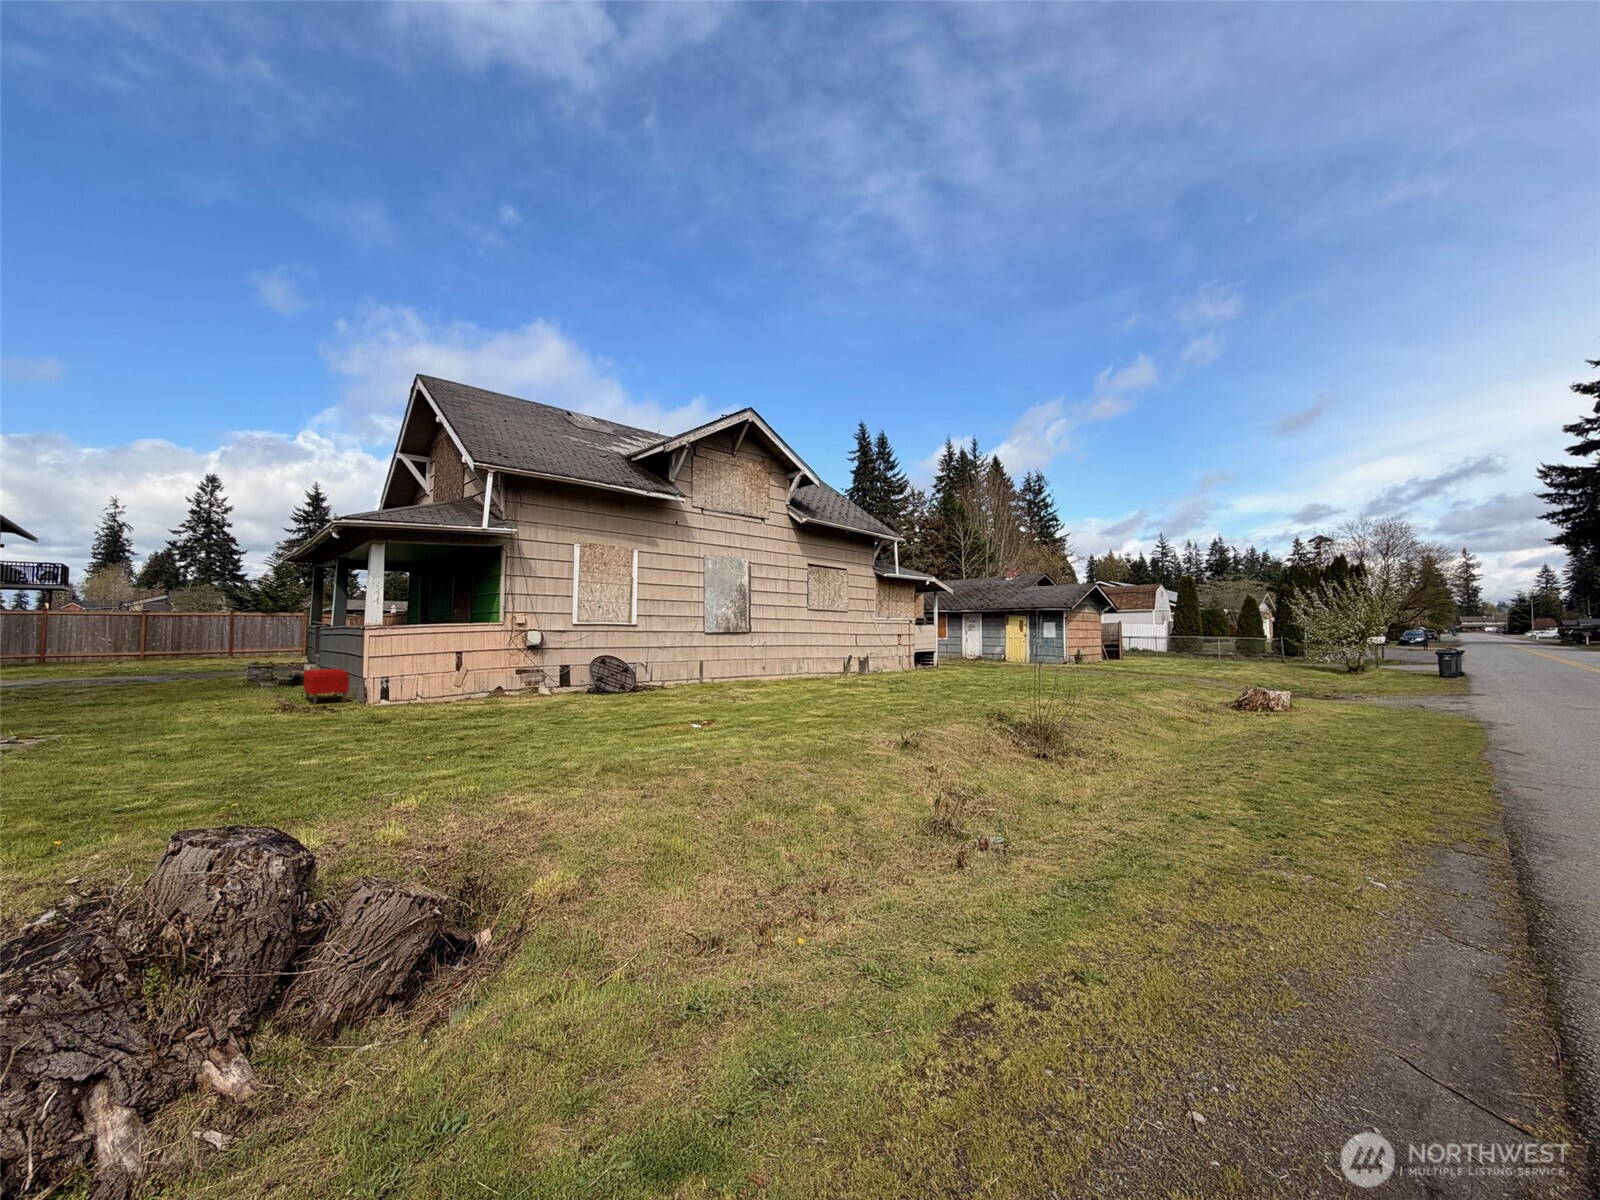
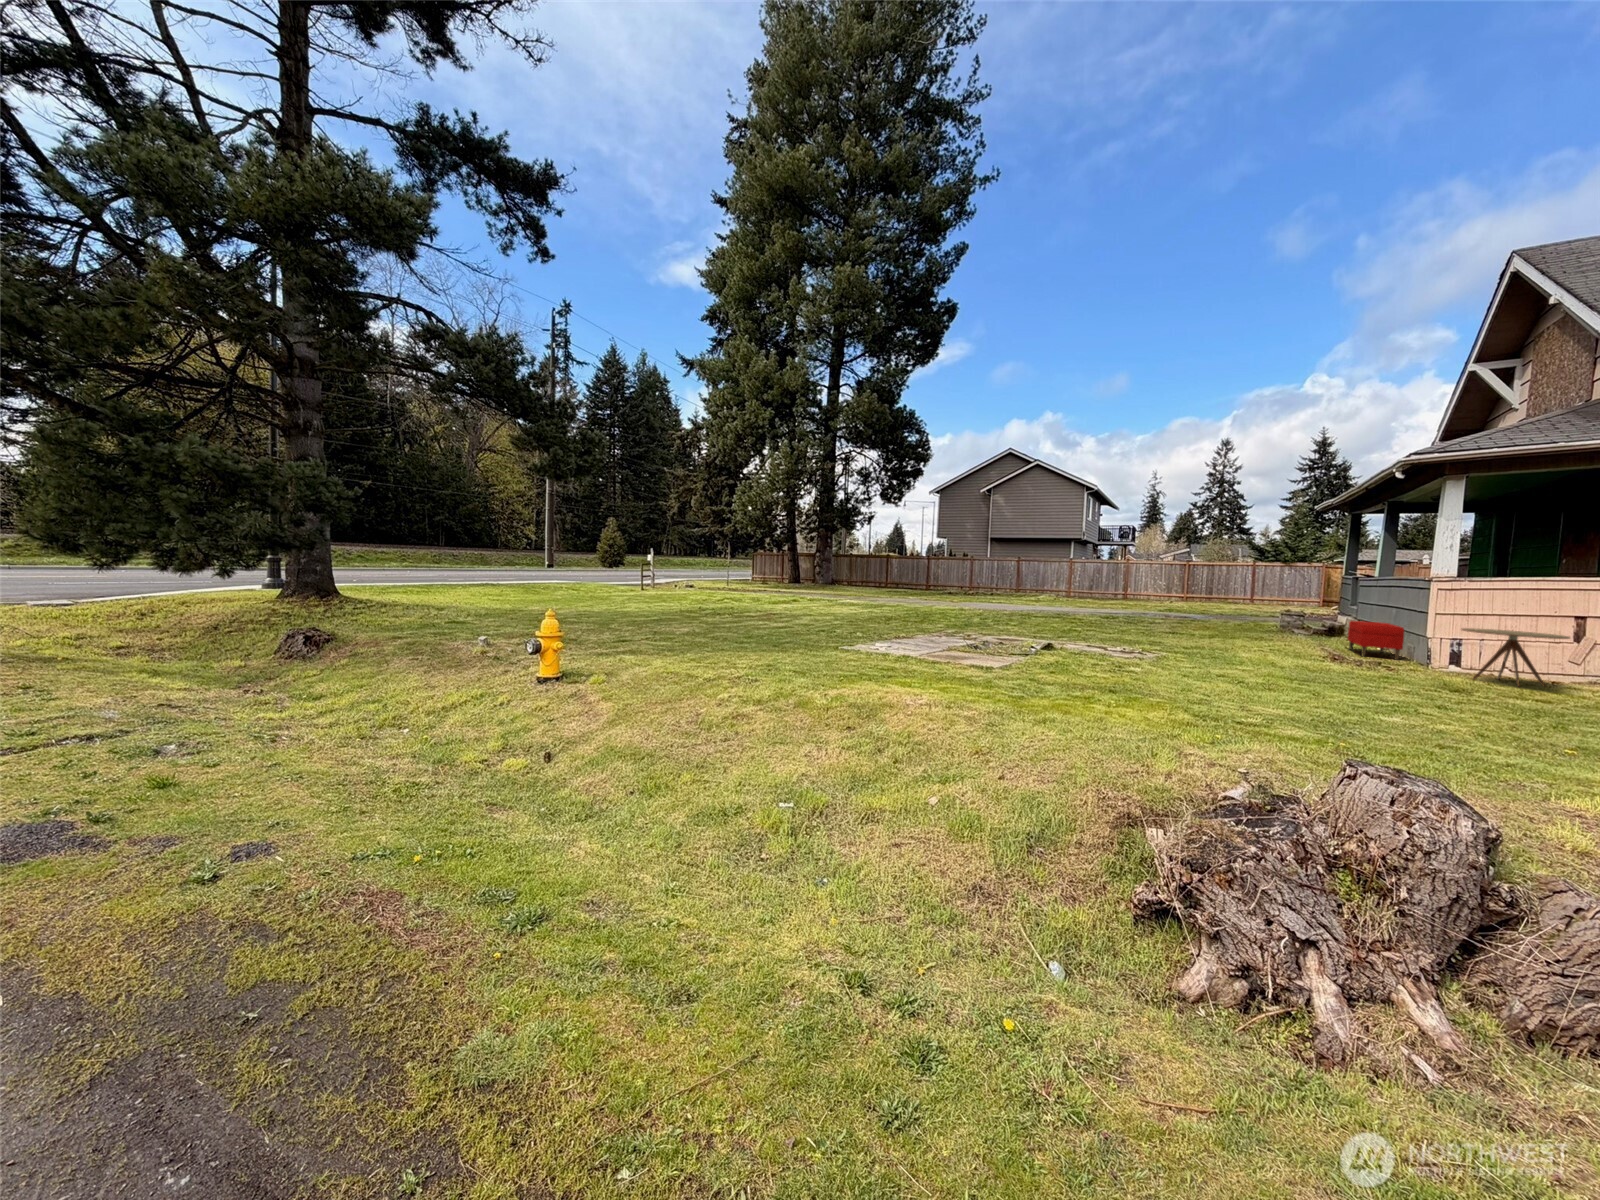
round table: none [385,665,455,711] -> present [1462,628,1570,687]

